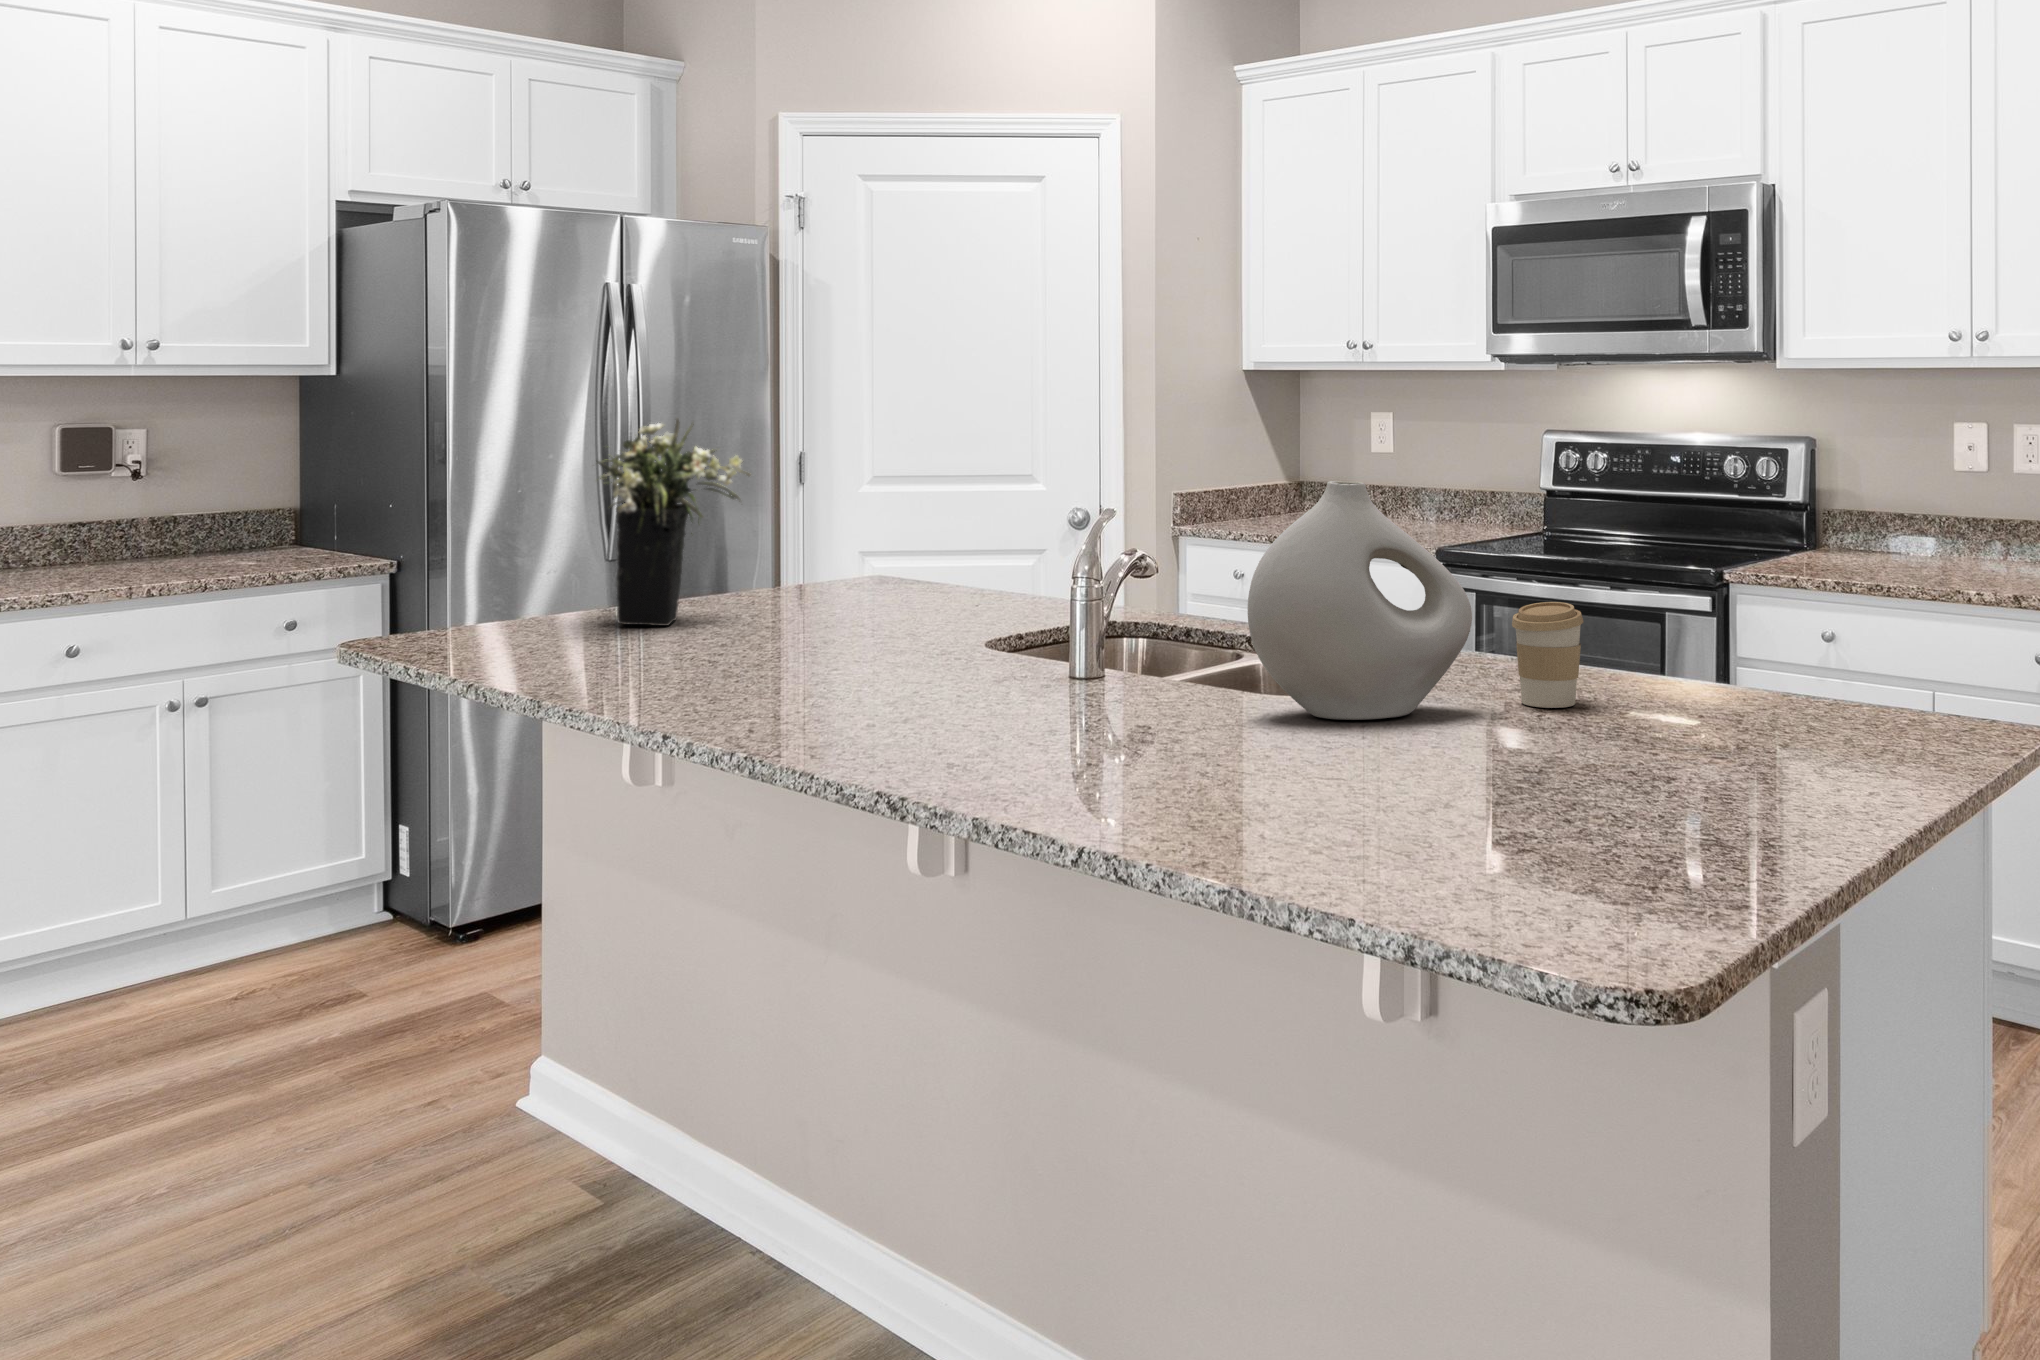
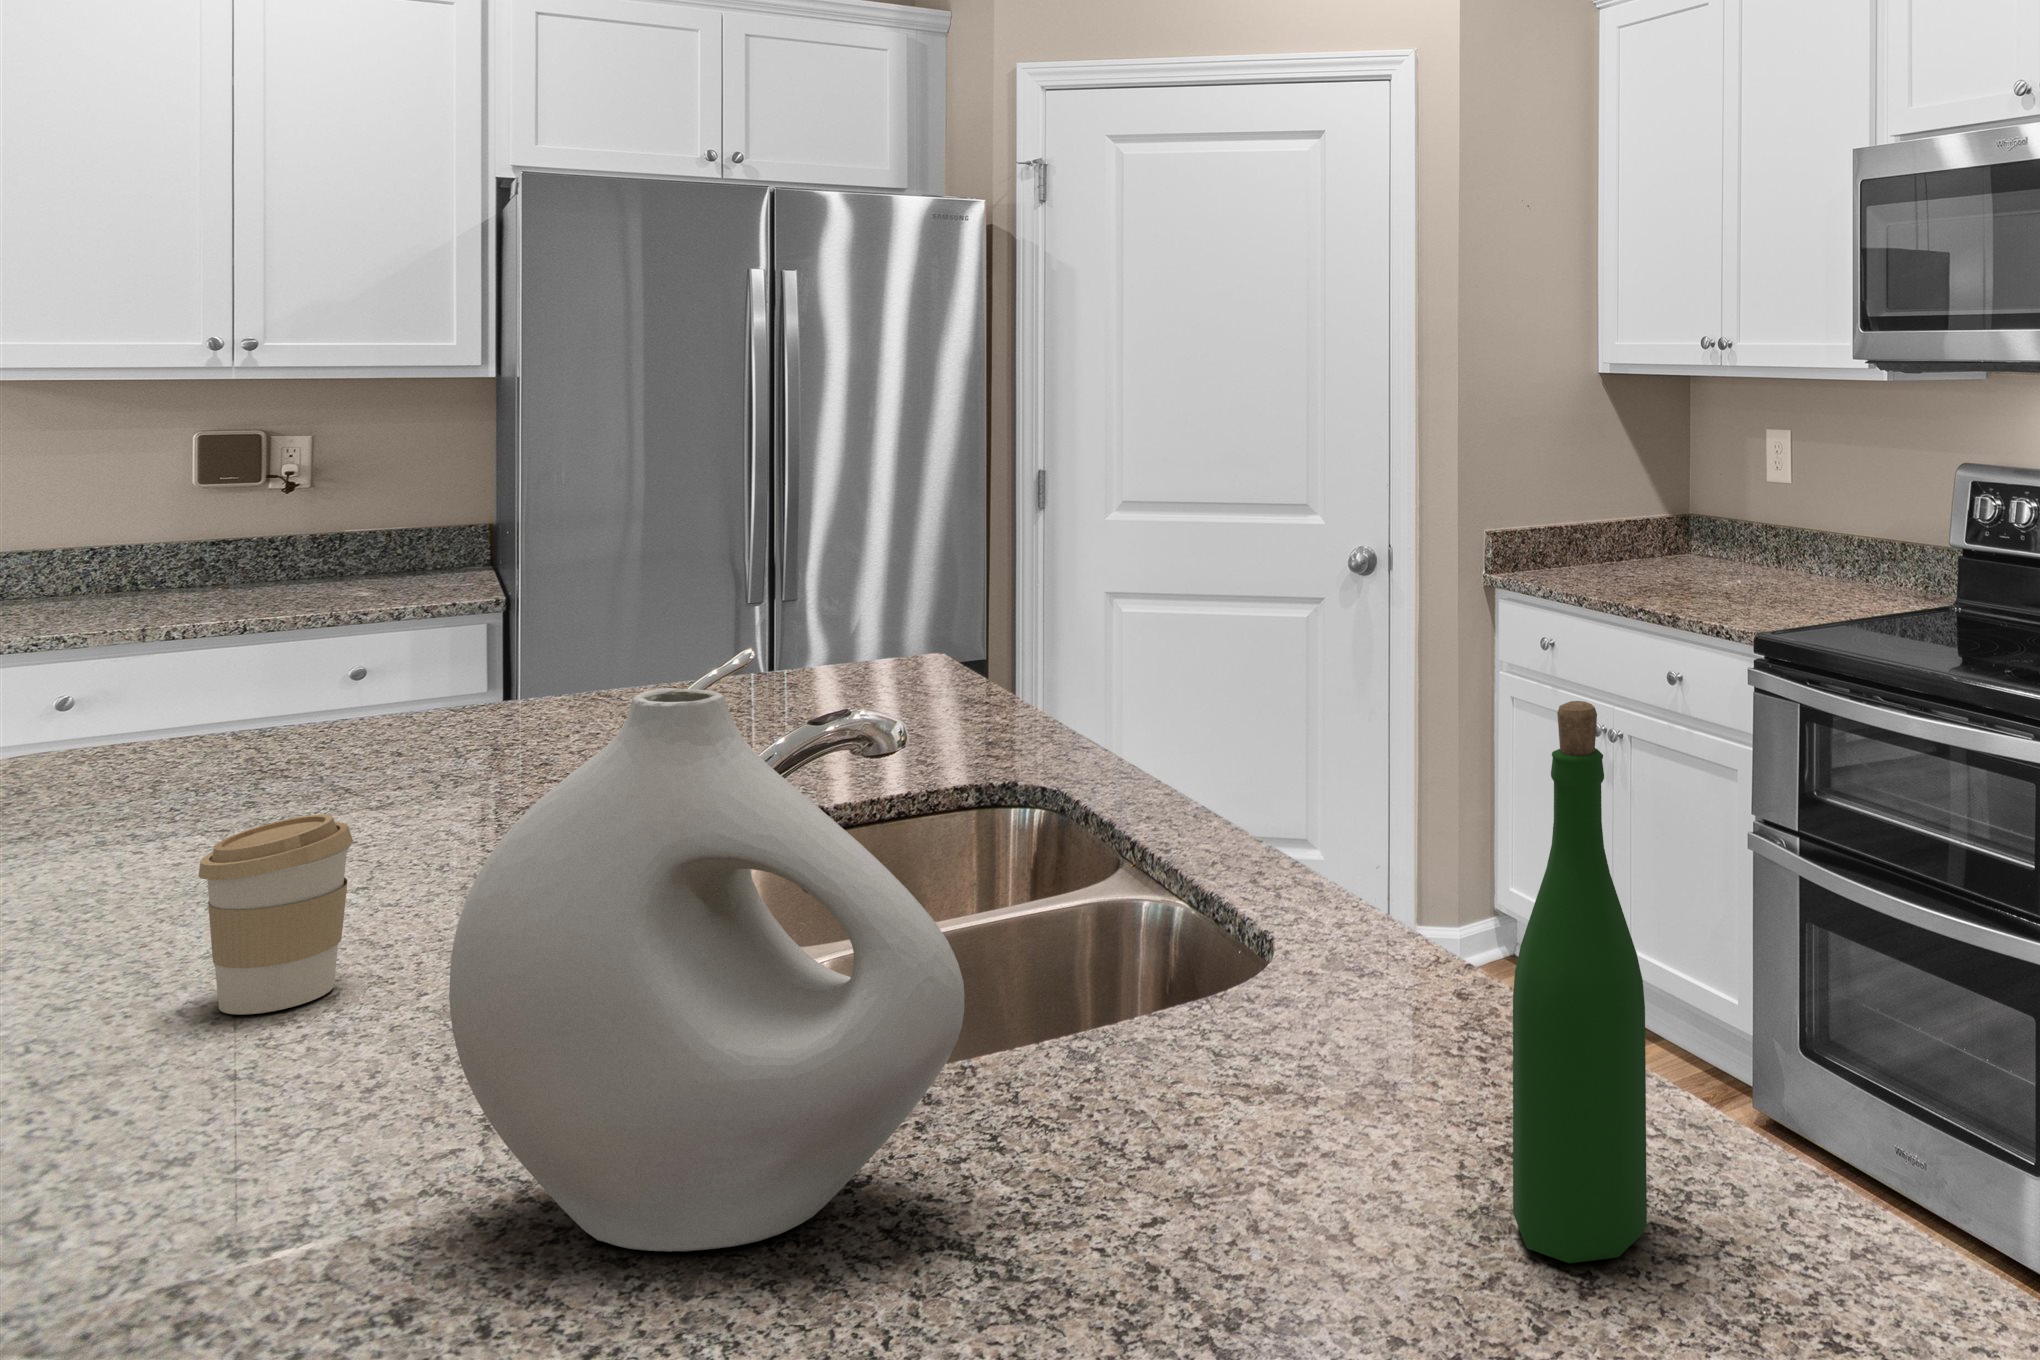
flower arrangement: present [597,419,750,626] -> none [205,459,506,765]
wine bottle: none [1691,476,1747,703] -> present [1513,701,1647,1263]
coffee cup: present [1512,602,1583,708] -> present [199,814,353,1014]

